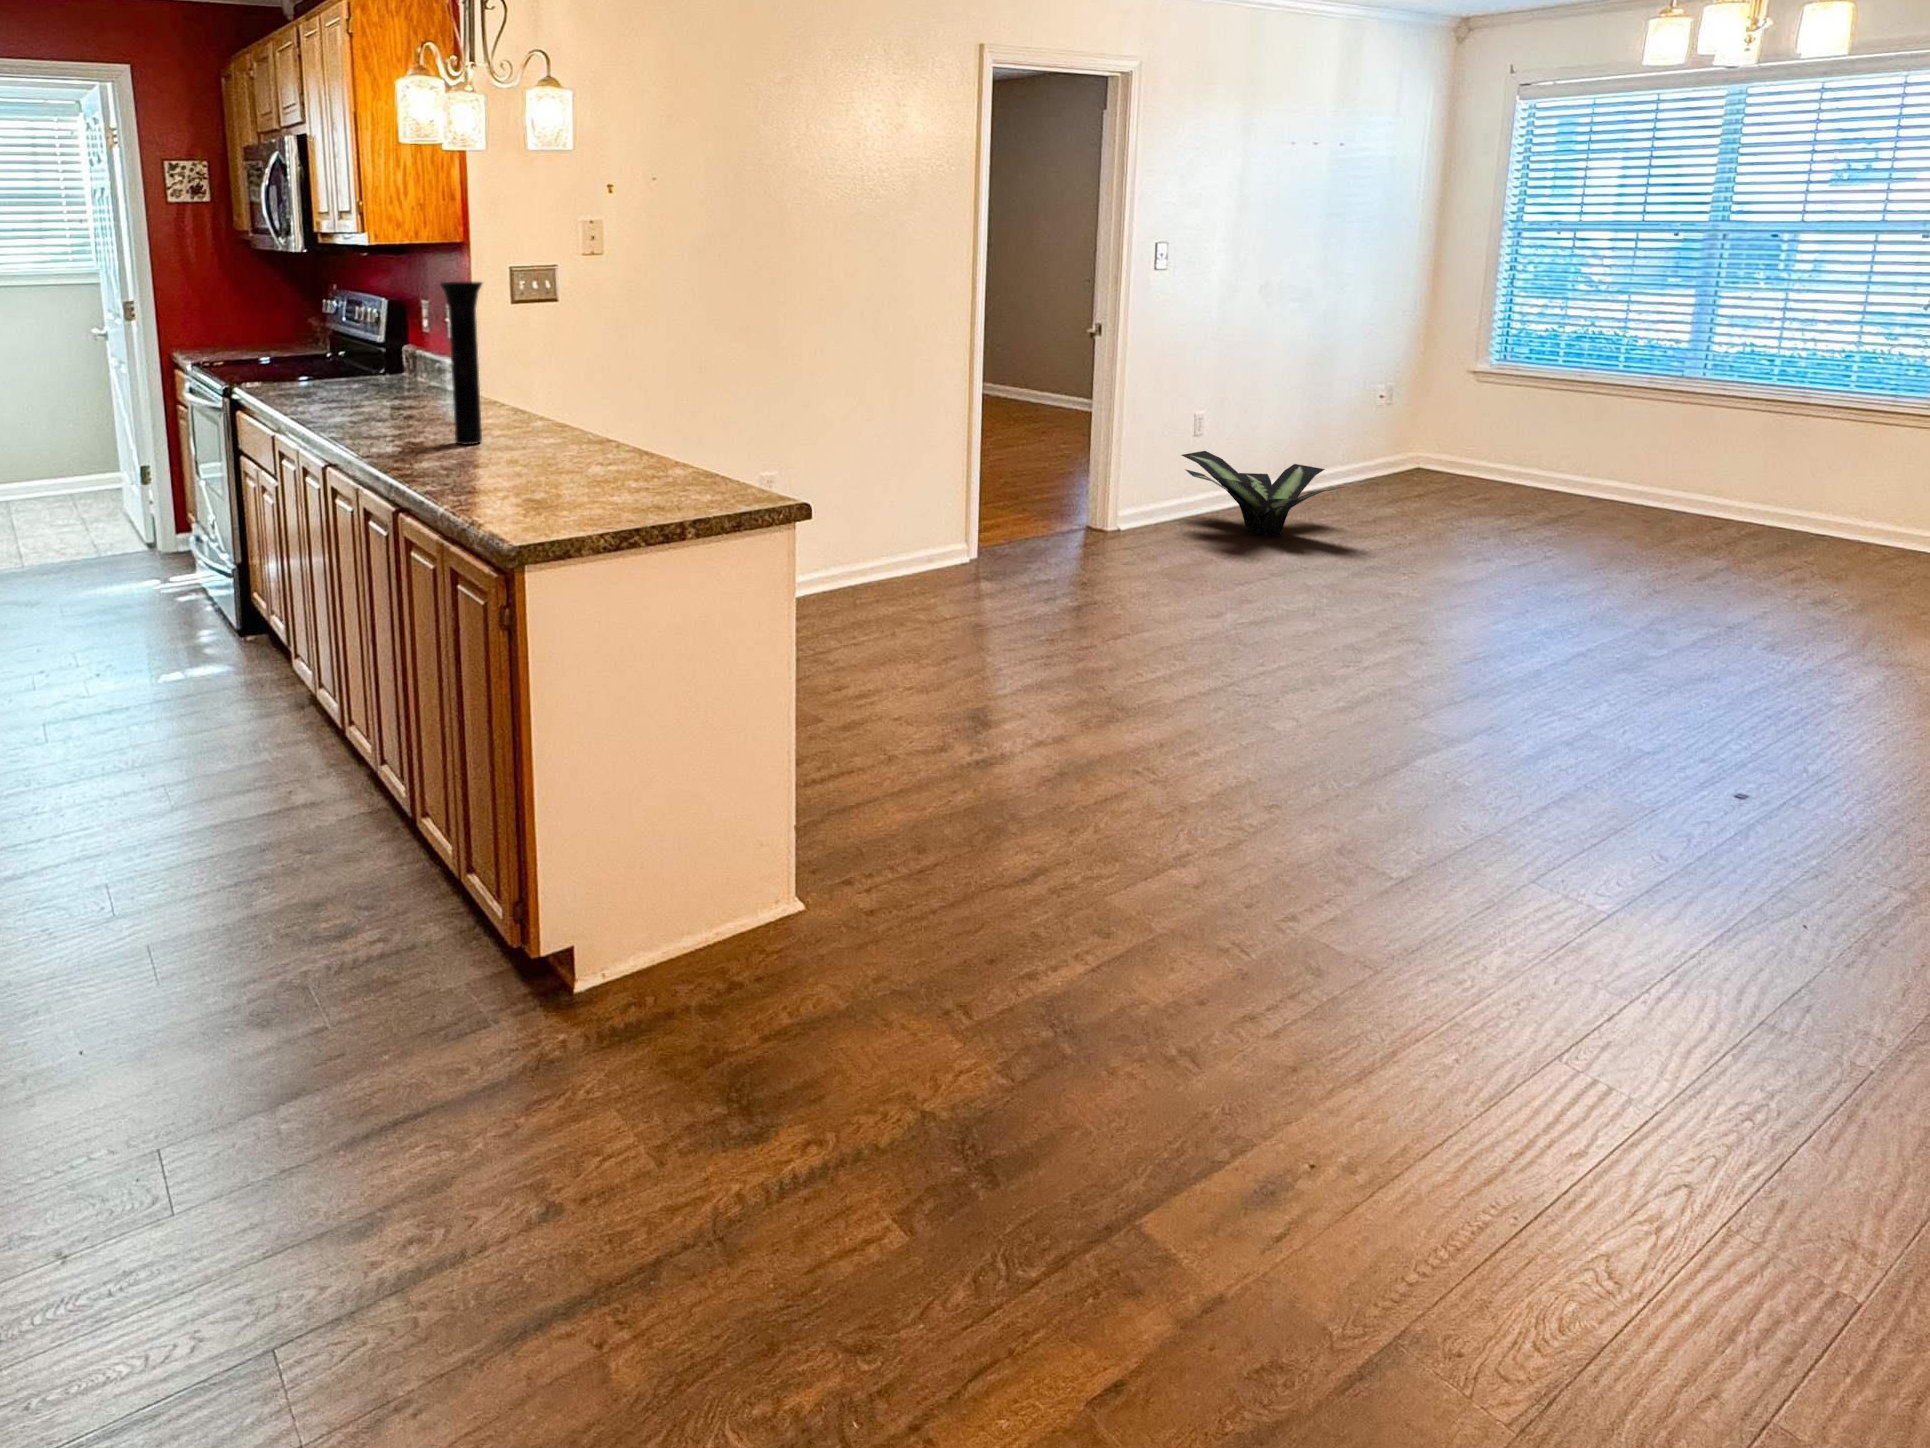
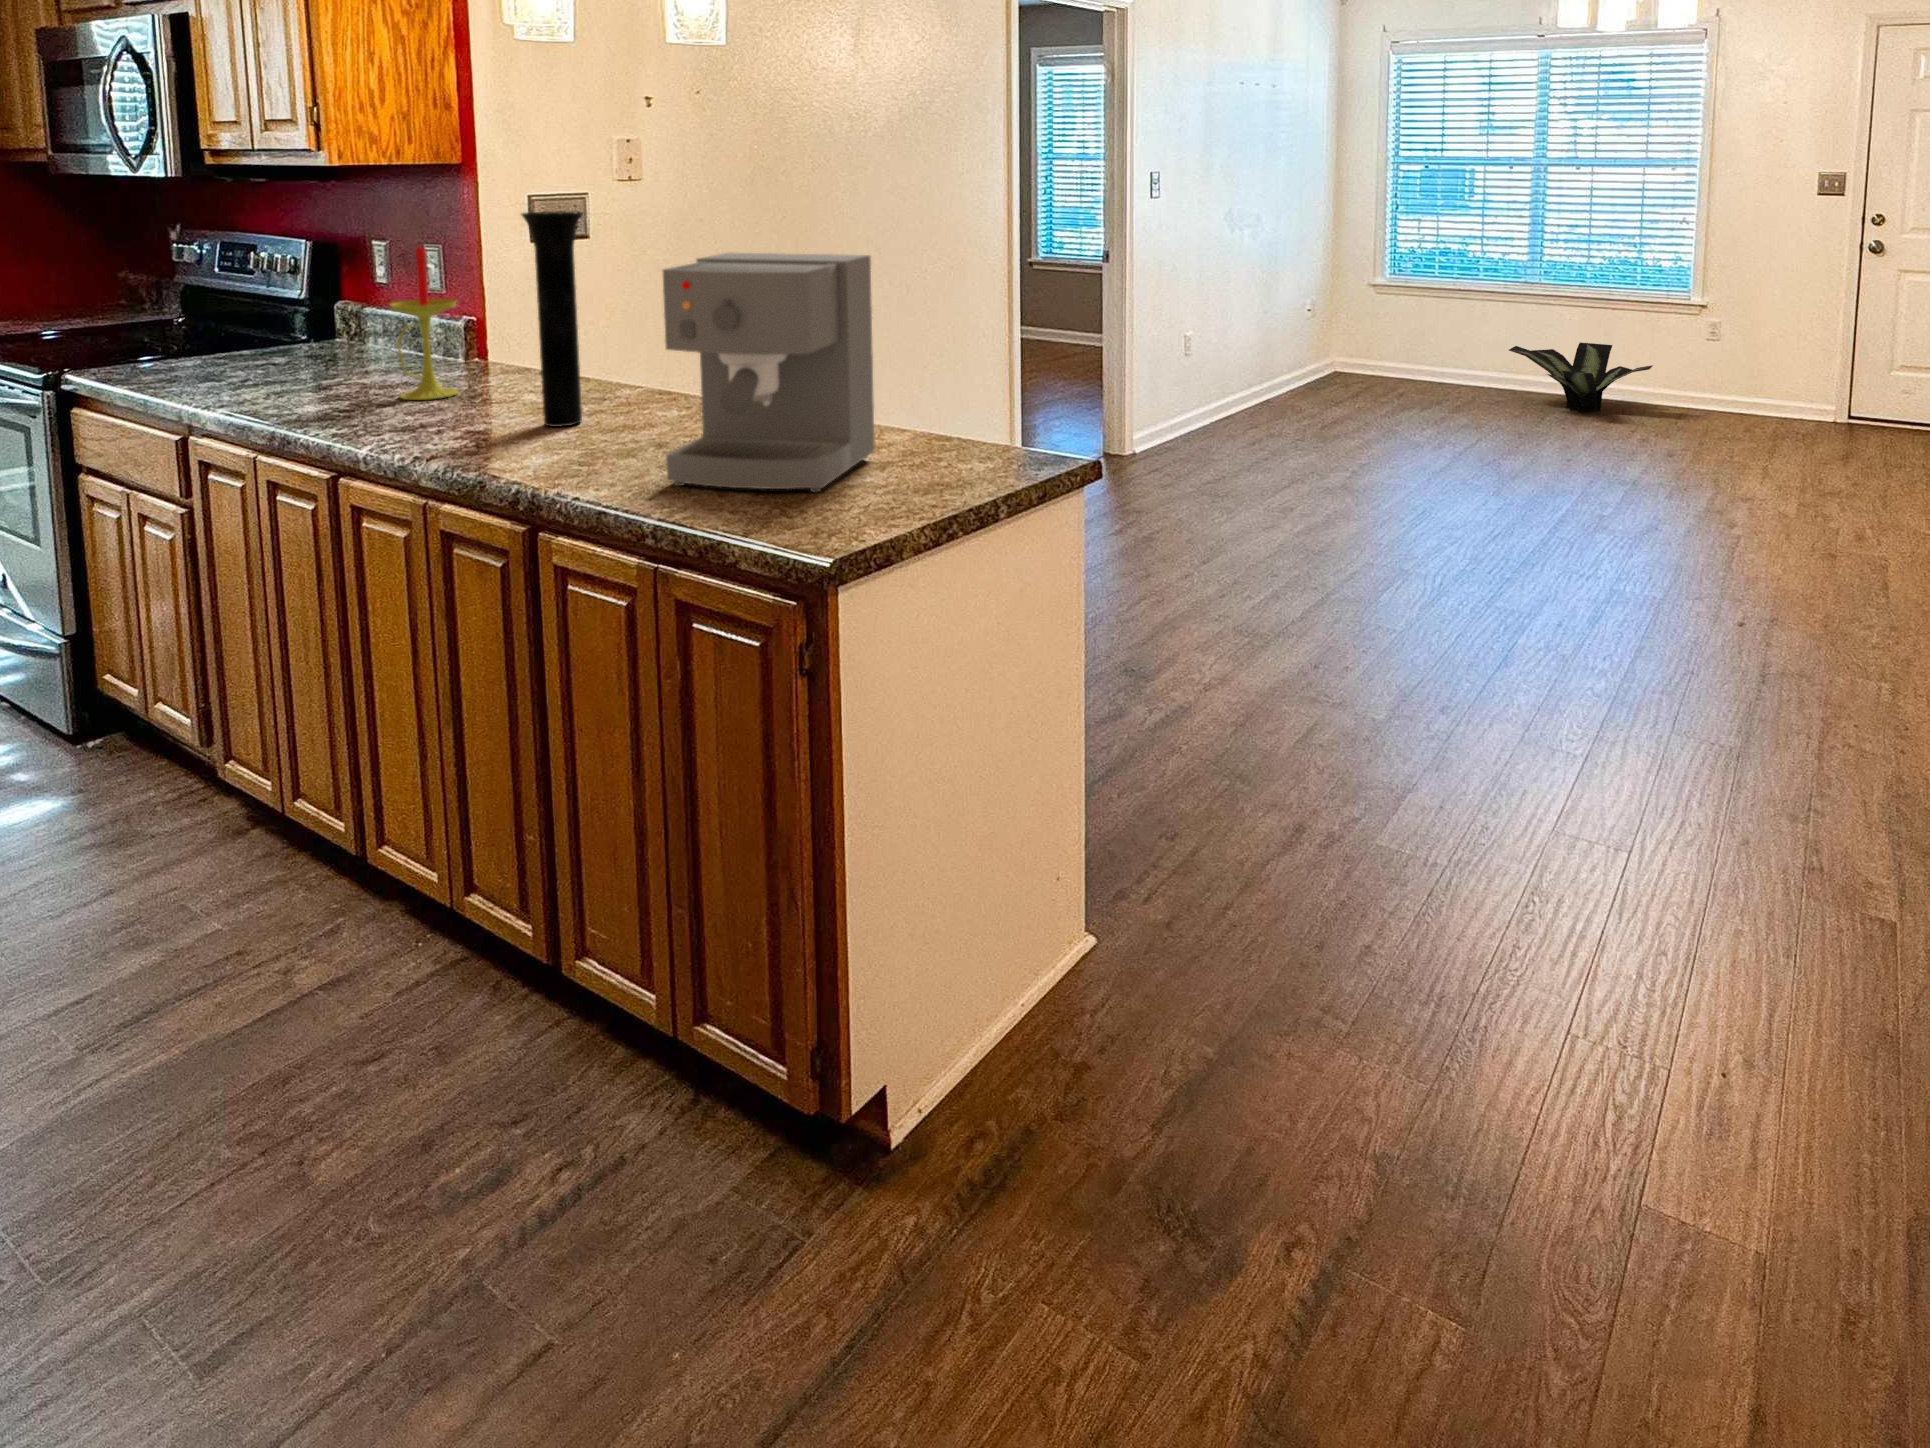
candle: none [386,304,433,420] -> present [390,247,458,400]
coffee maker: none [470,316,642,503] -> present [663,253,874,492]
potted plant: present [1181,451,1344,537] -> present [1509,342,1653,412]

